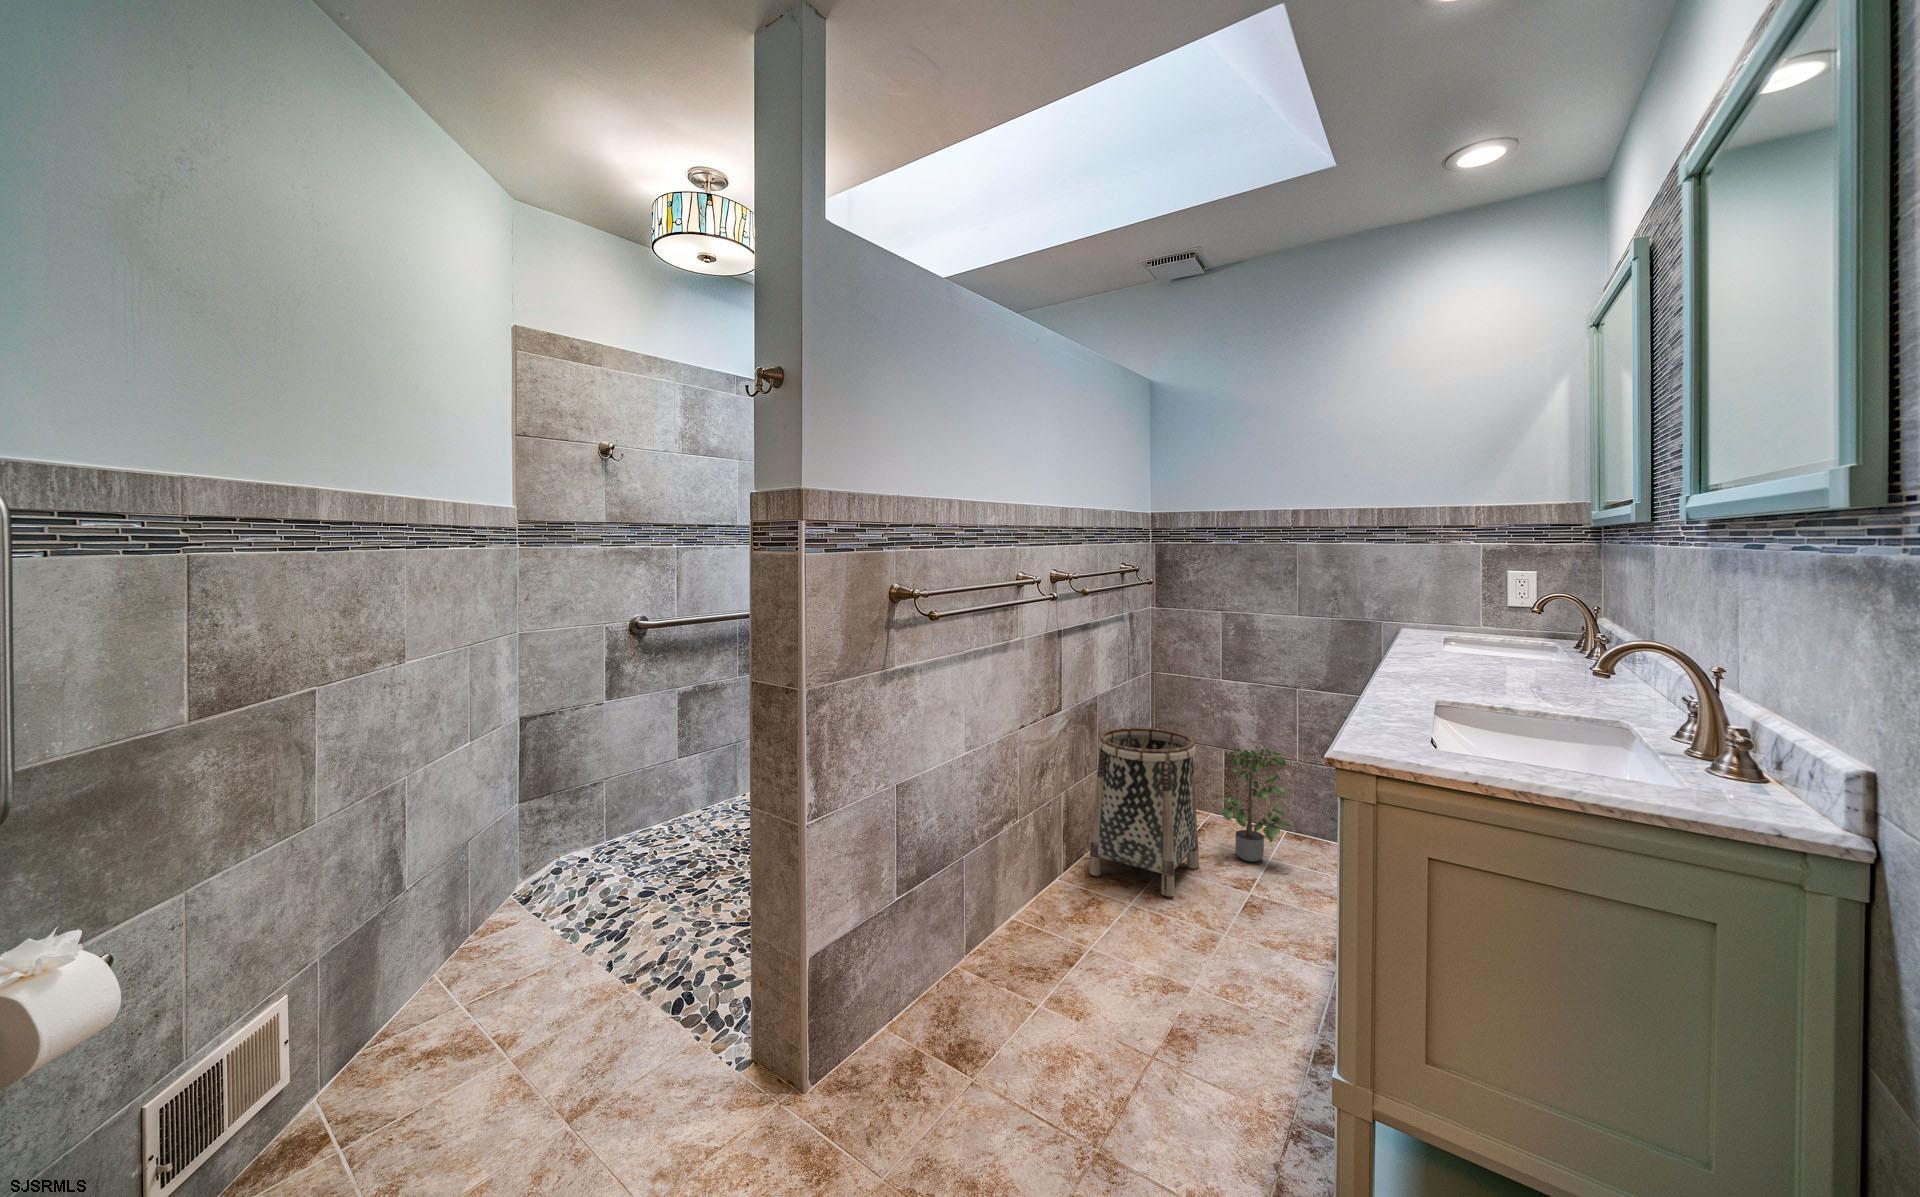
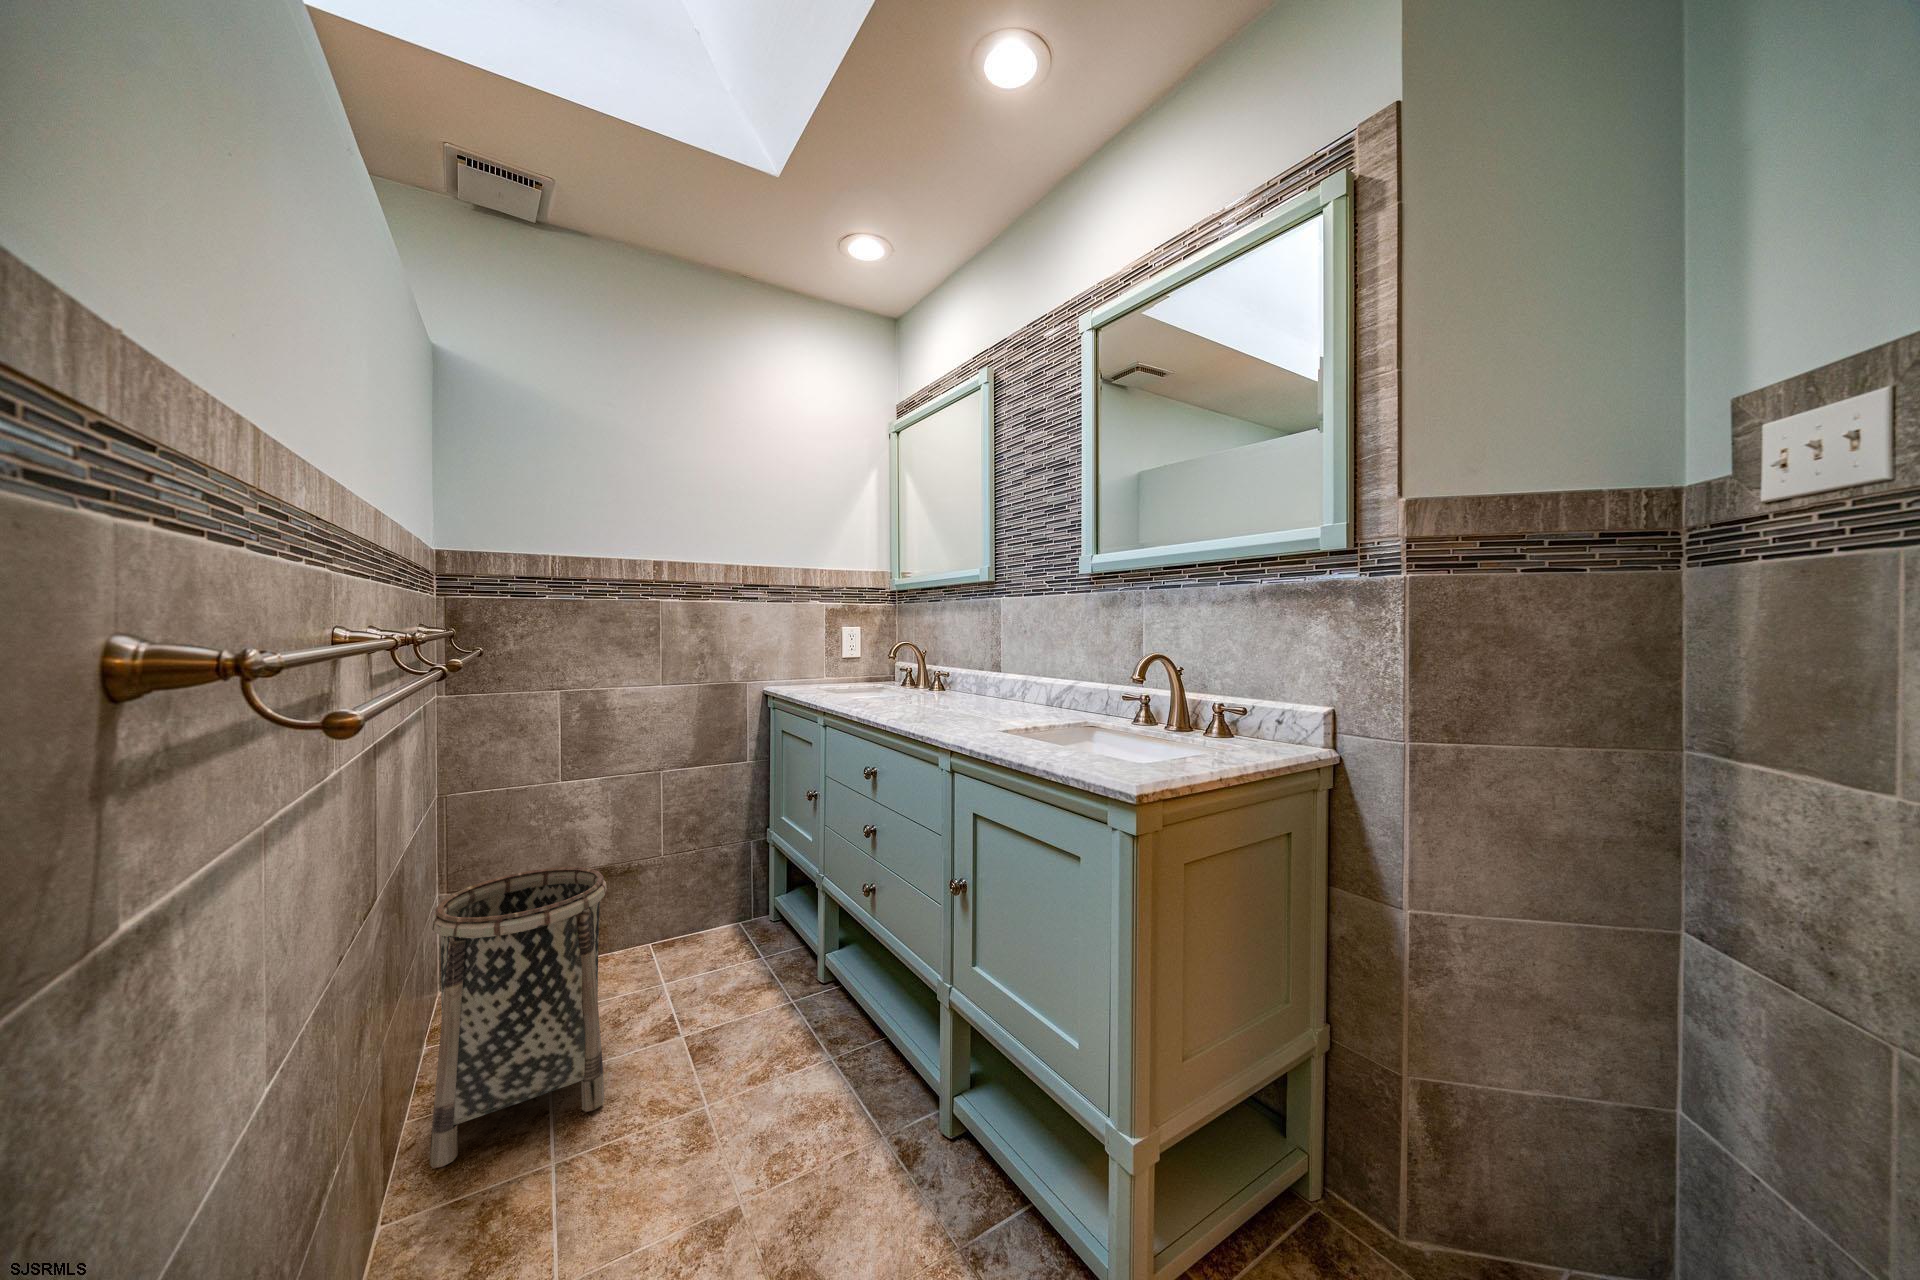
potted plant: present [1222,746,1296,862] -> none [605,847,699,1001]

